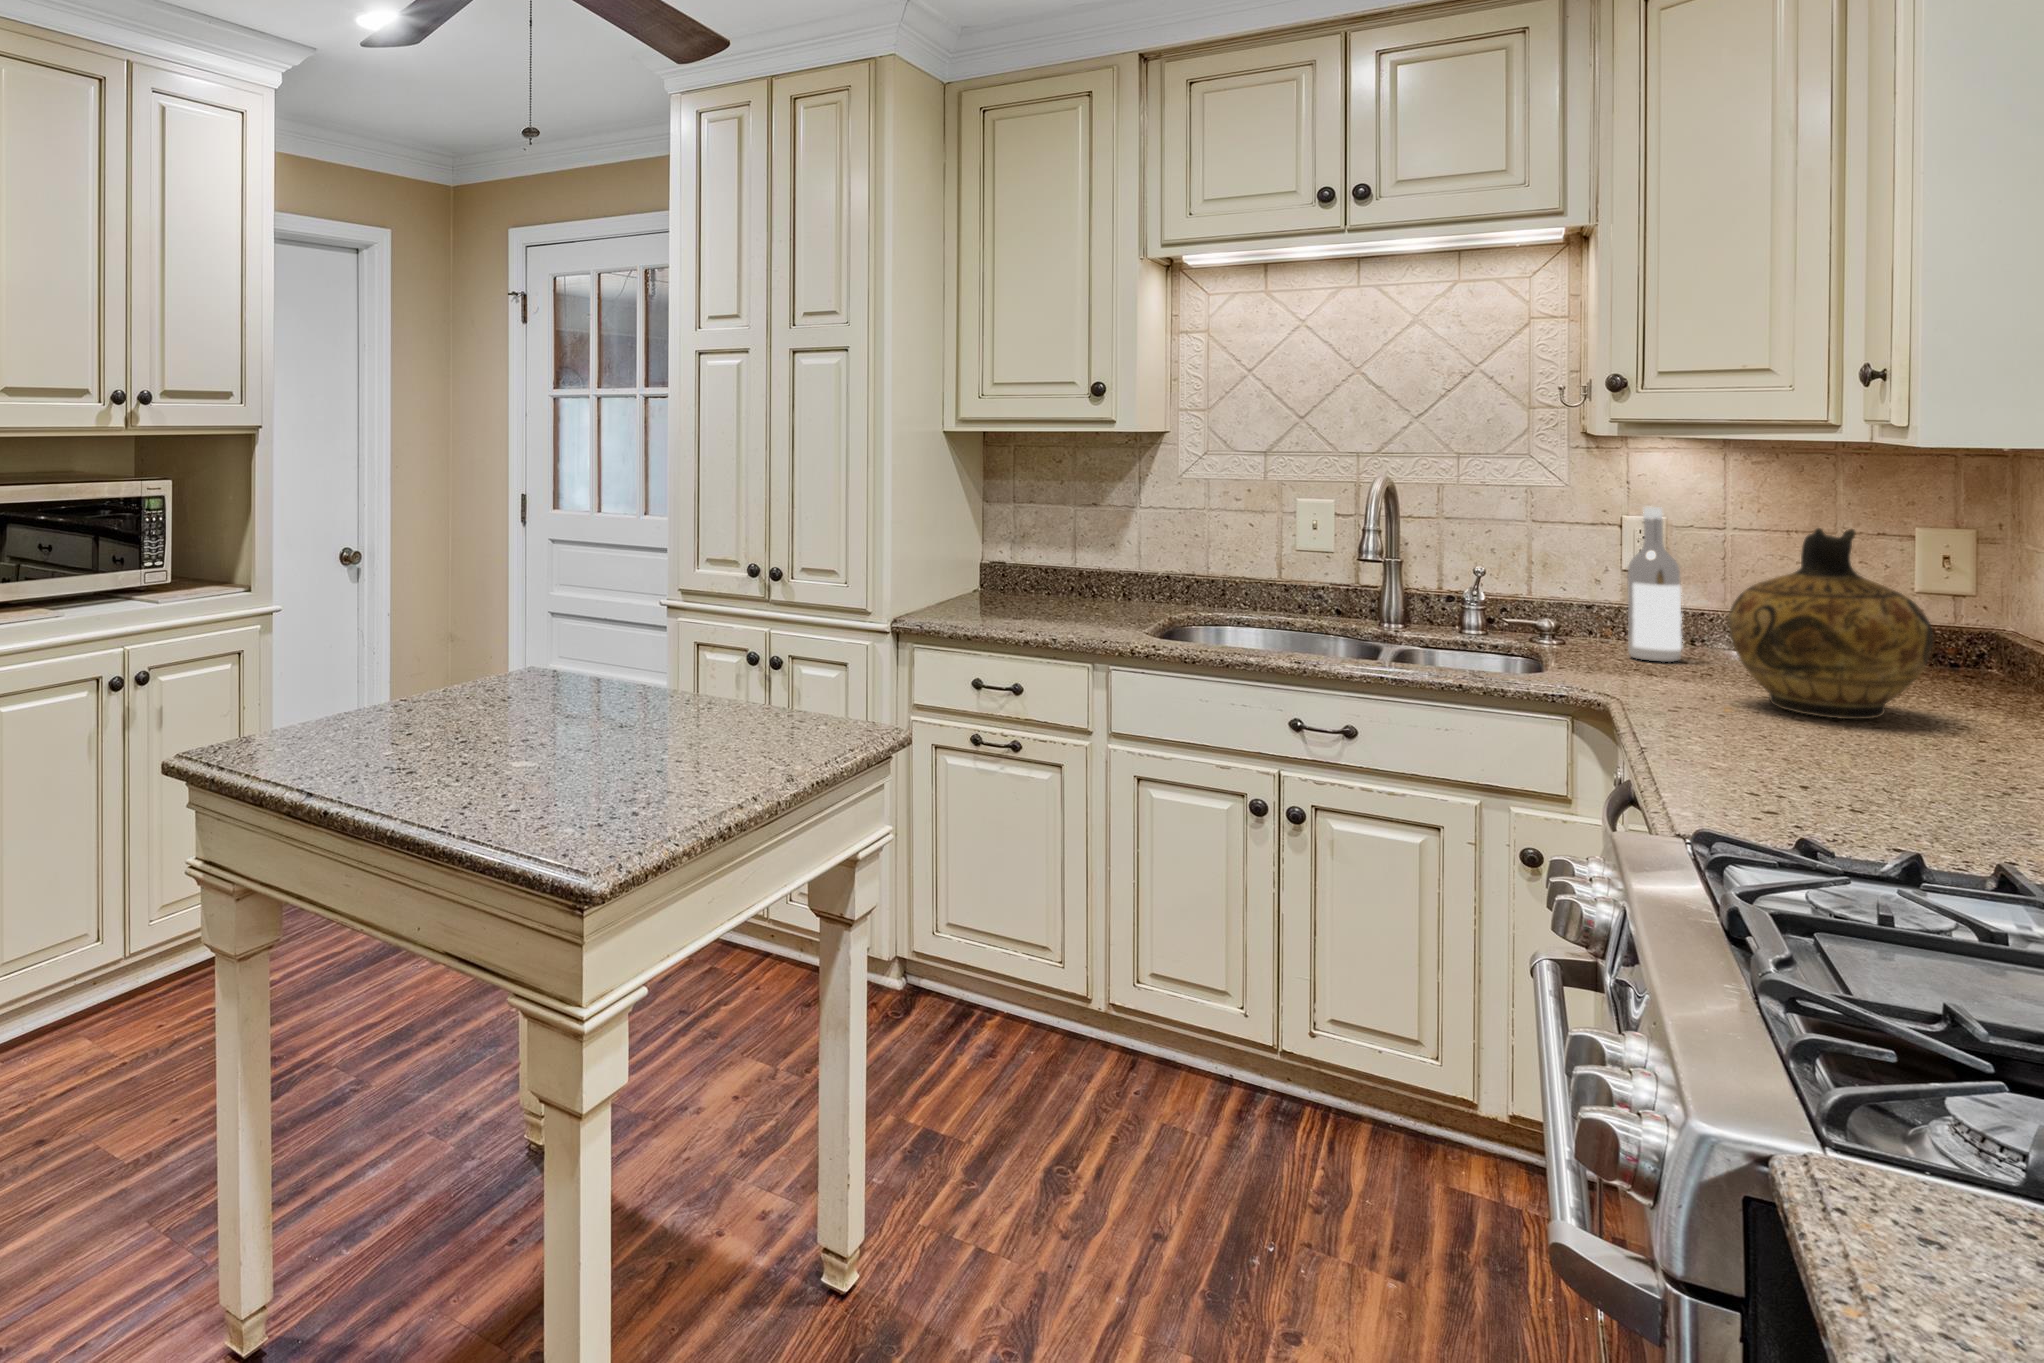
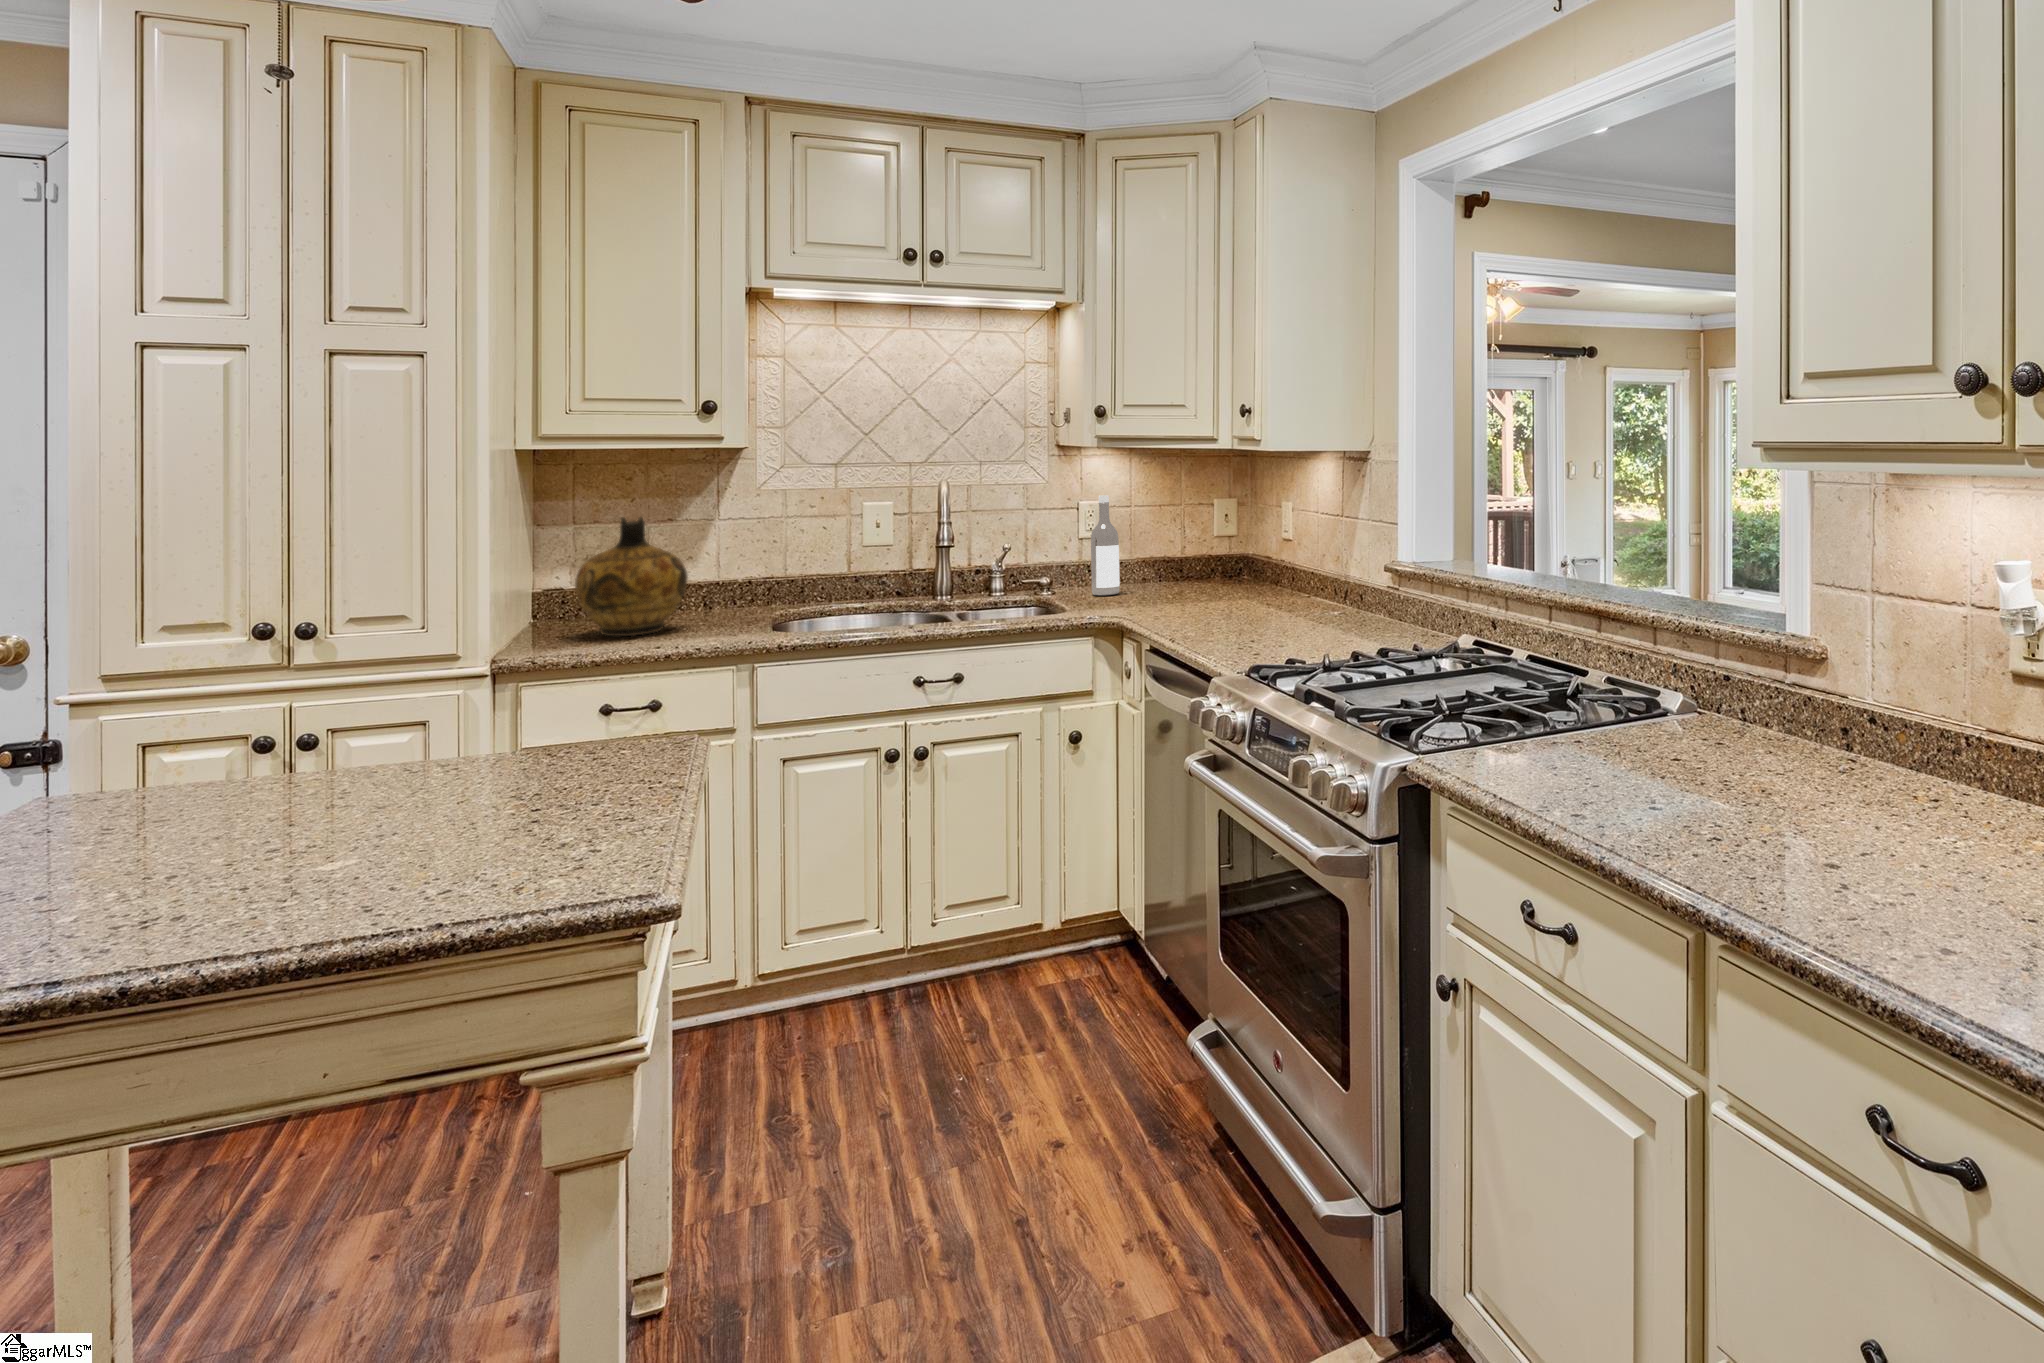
ceramic jug: present [1728,528,1933,719] -> present [575,517,688,636]

